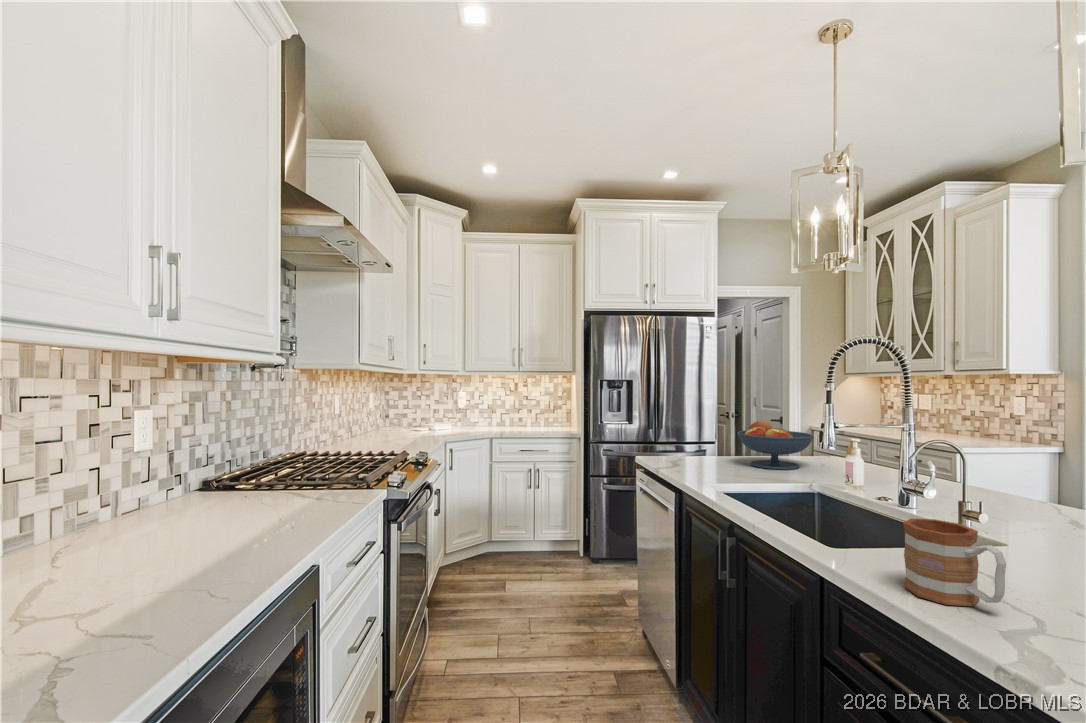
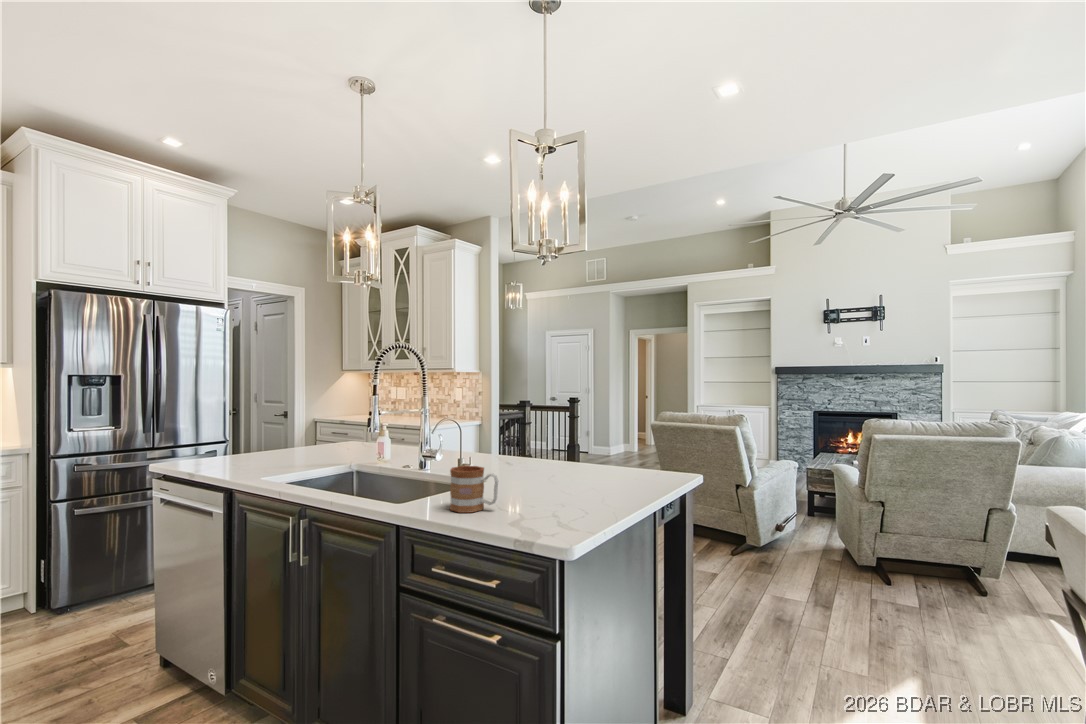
fruit bowl: present [737,420,814,470] -> none [277,416,345,459]

